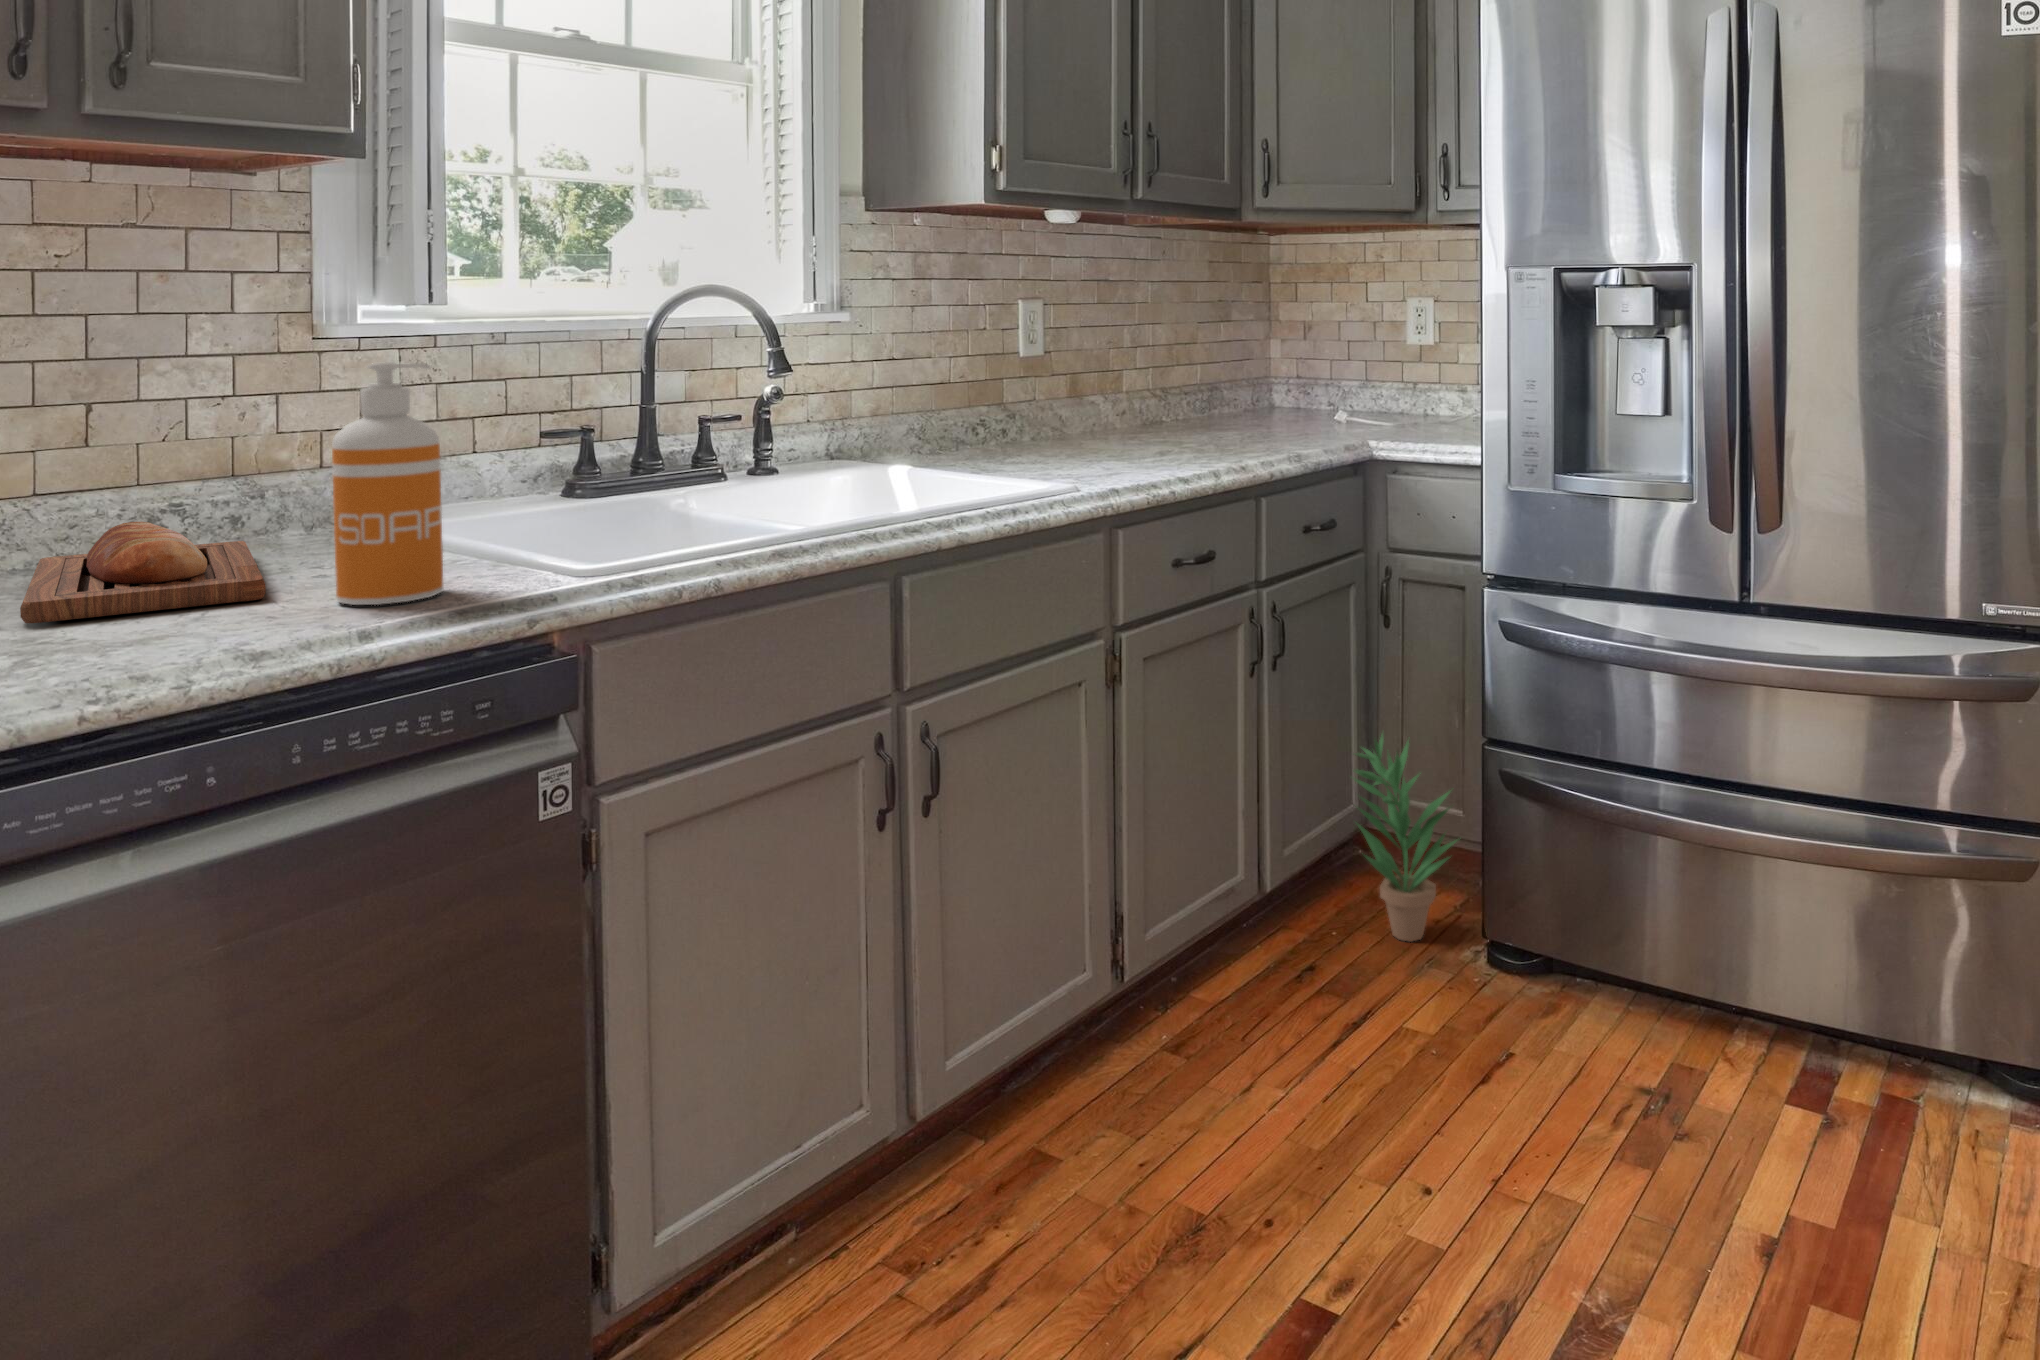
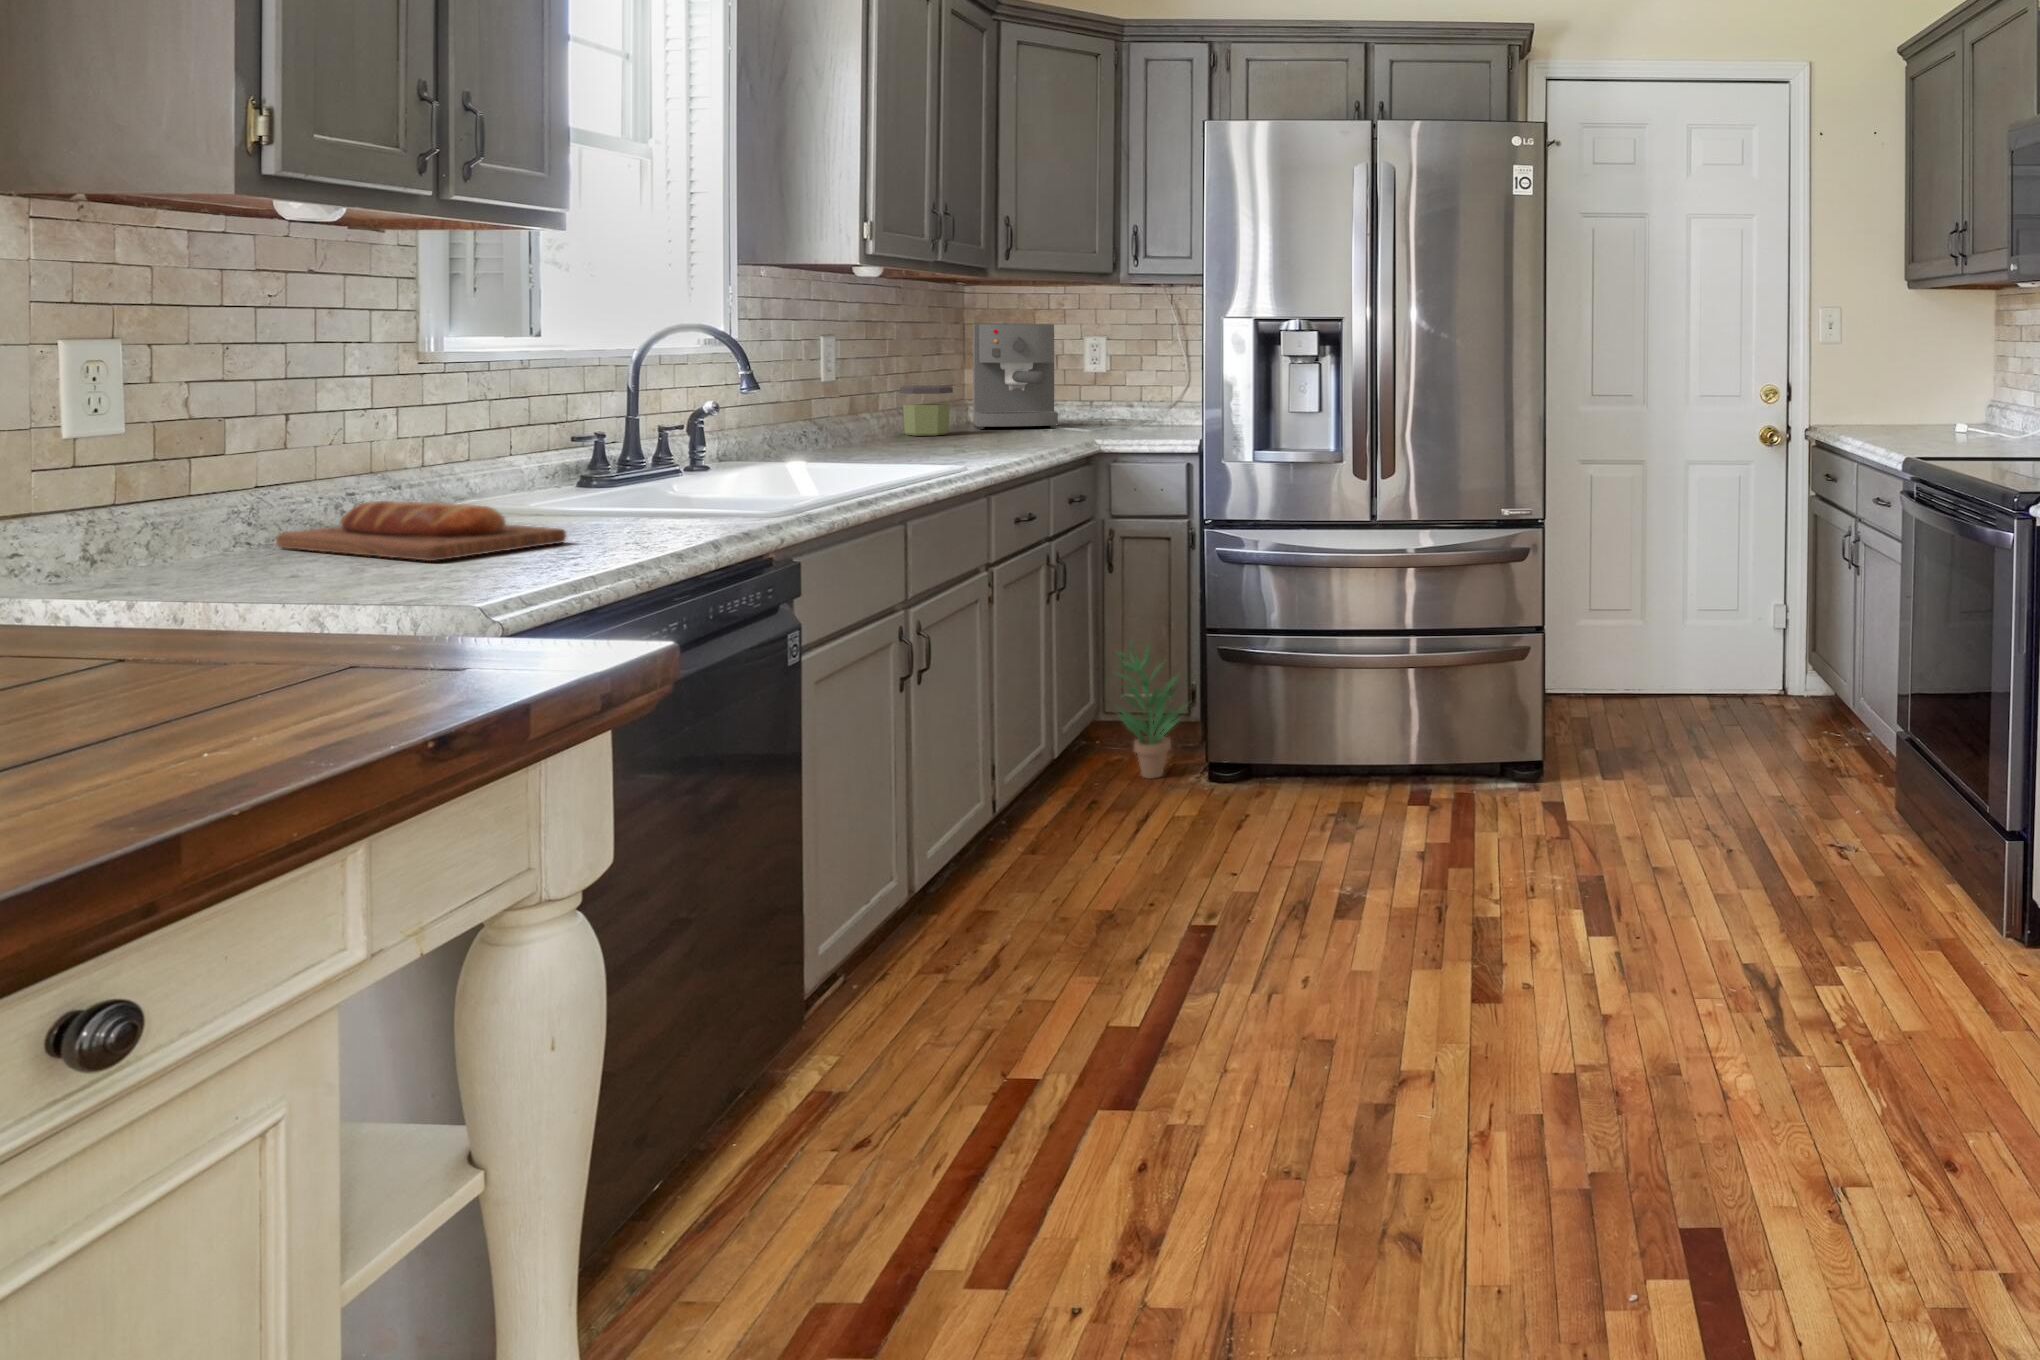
coffee maker: none [1249,287,1355,422] -> present [973,324,1058,429]
soap dispenser: present [332,362,443,605] -> none [626,380,700,540]
jar: none [1145,366,1205,430] -> present [900,385,953,436]

